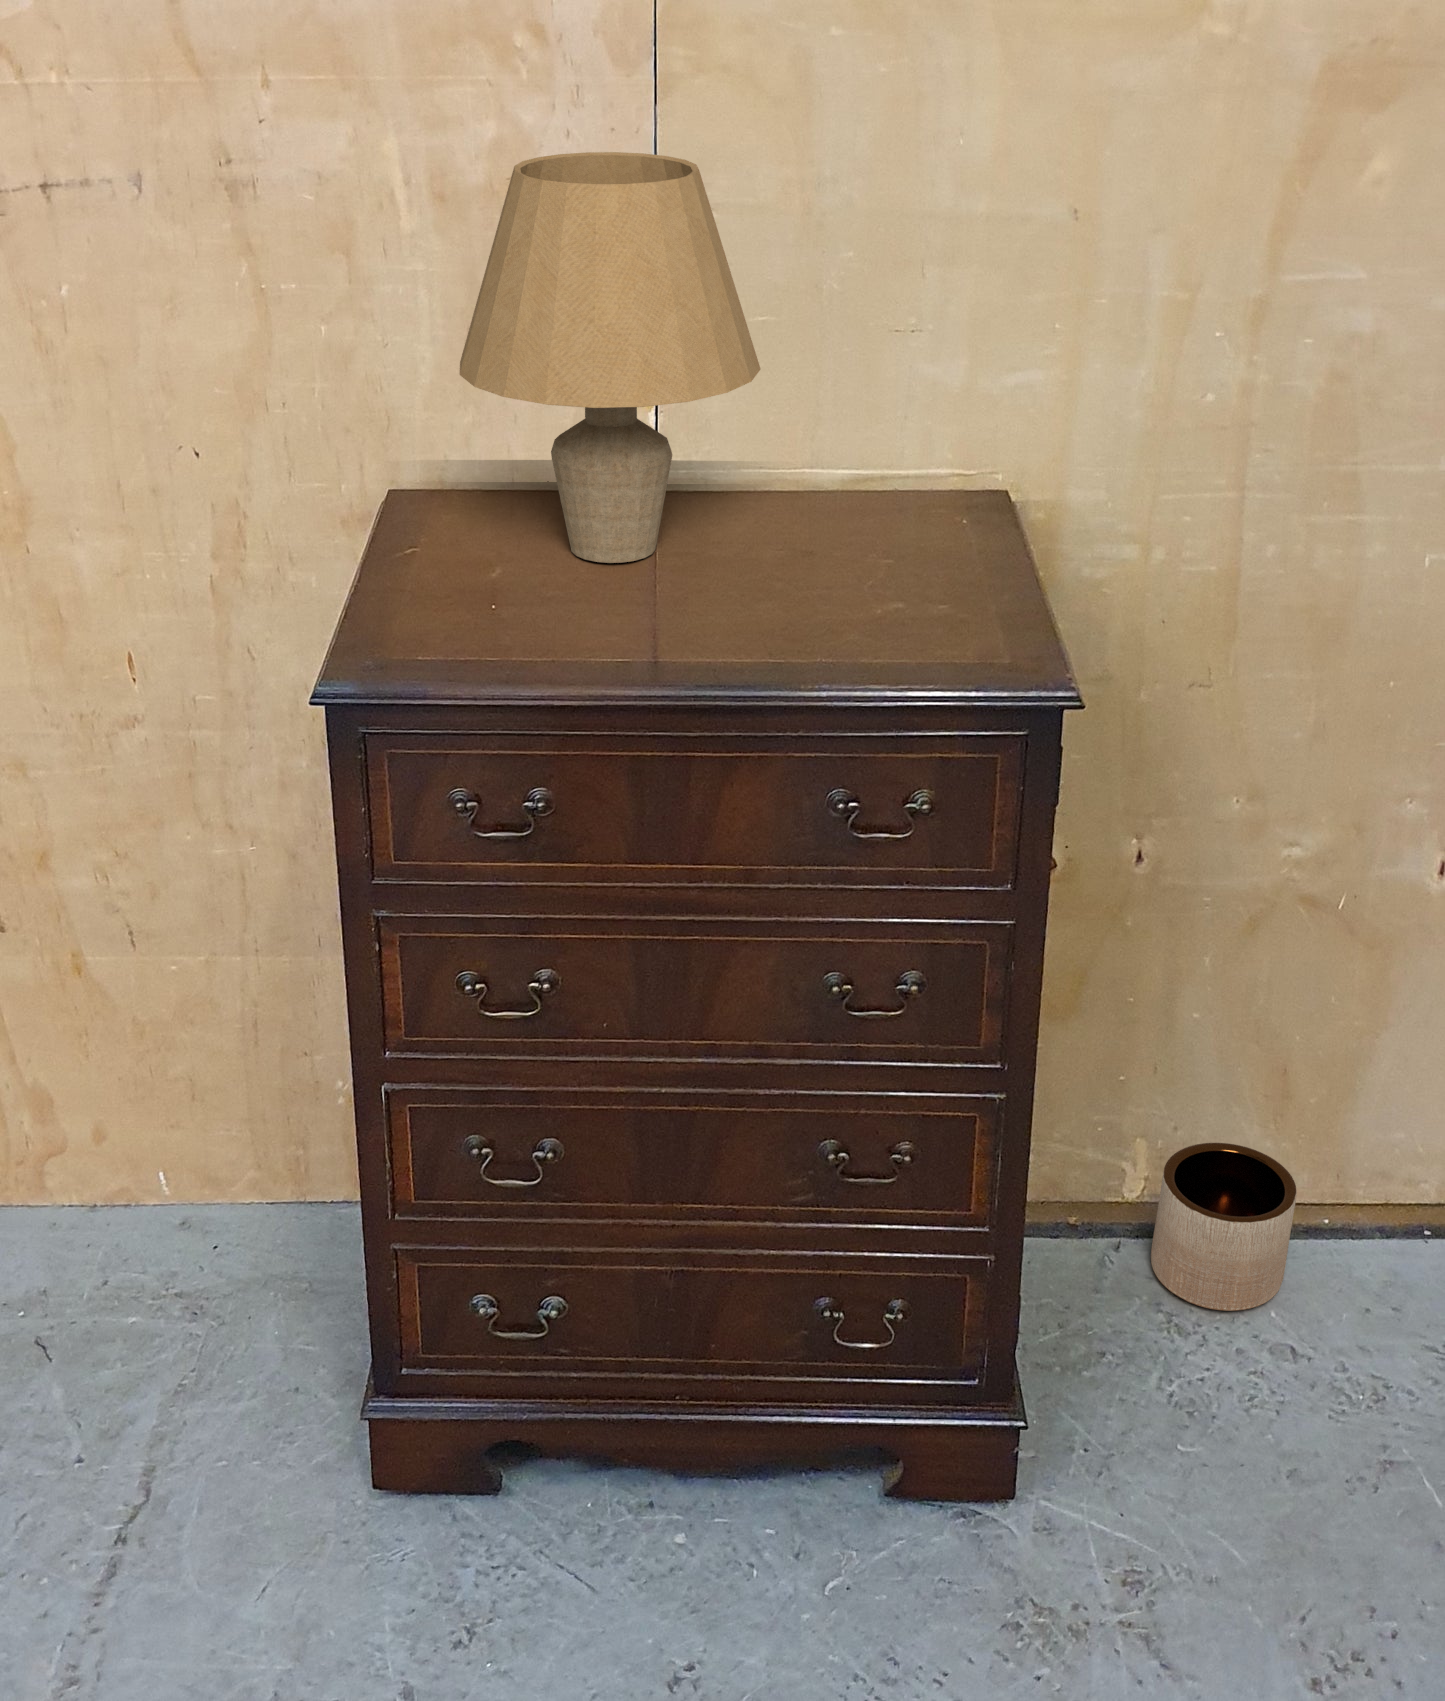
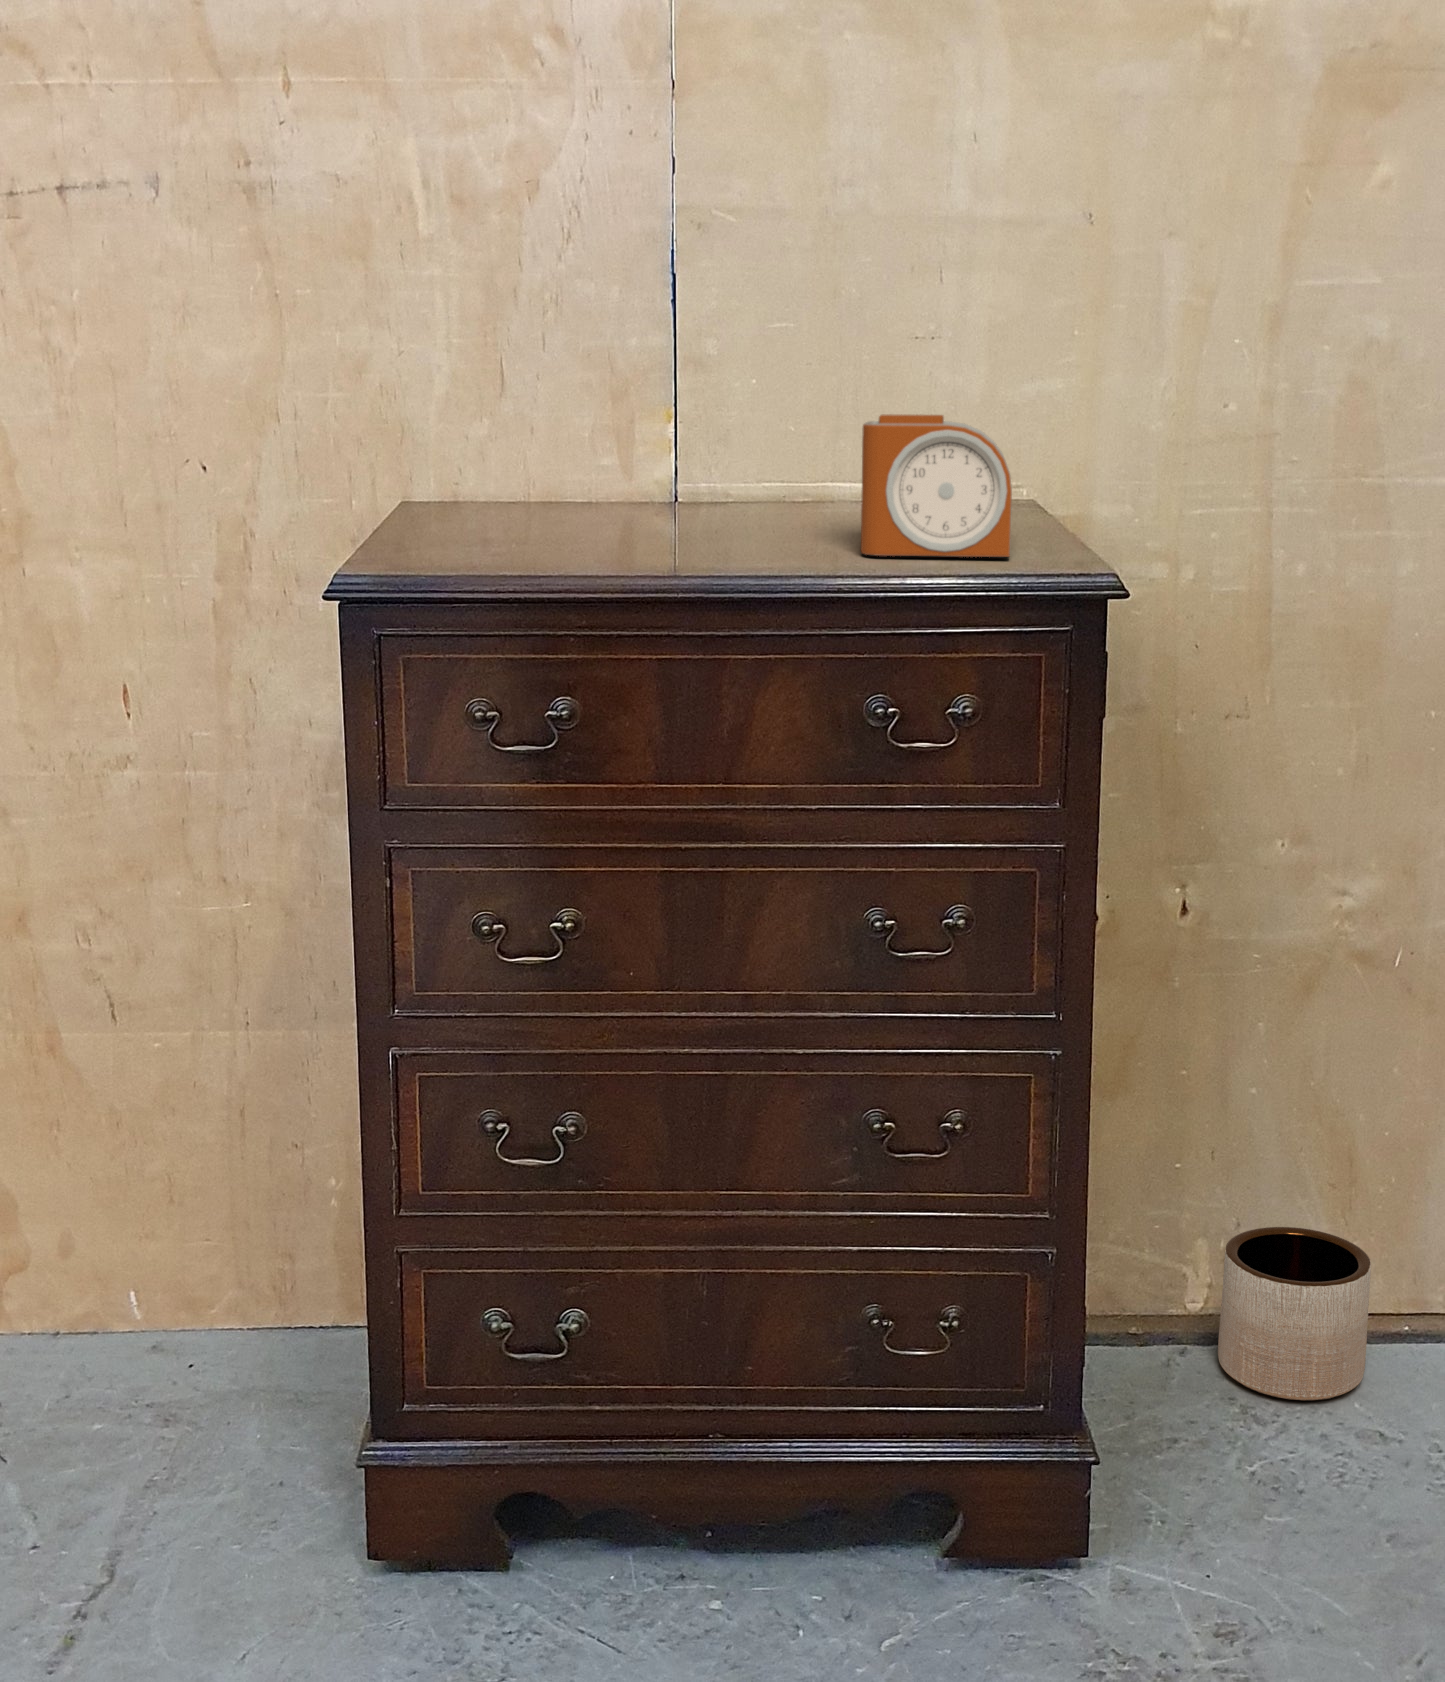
table lamp: present [460,152,760,563] -> none [488,134,781,528]
alarm clock: none [833,491,986,648] -> present [861,415,1012,557]

